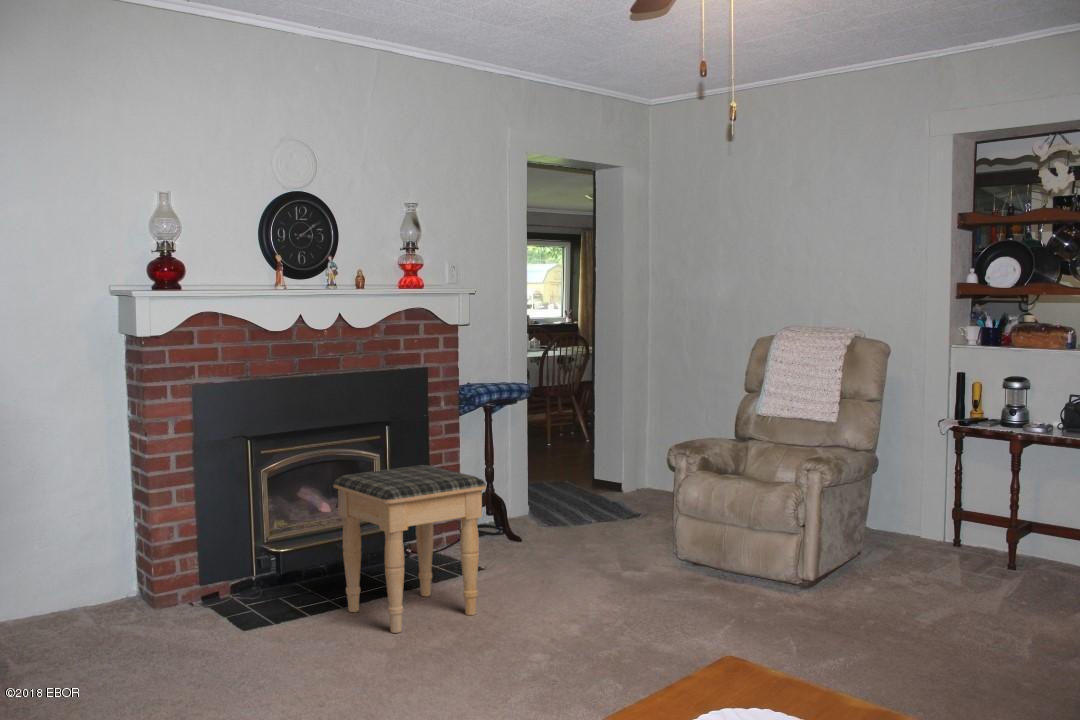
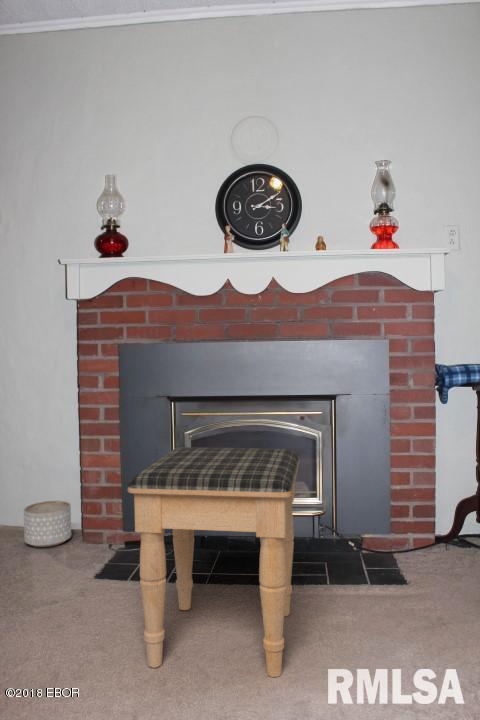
planter: none [77,572,134,624] -> present [24,501,71,547]

